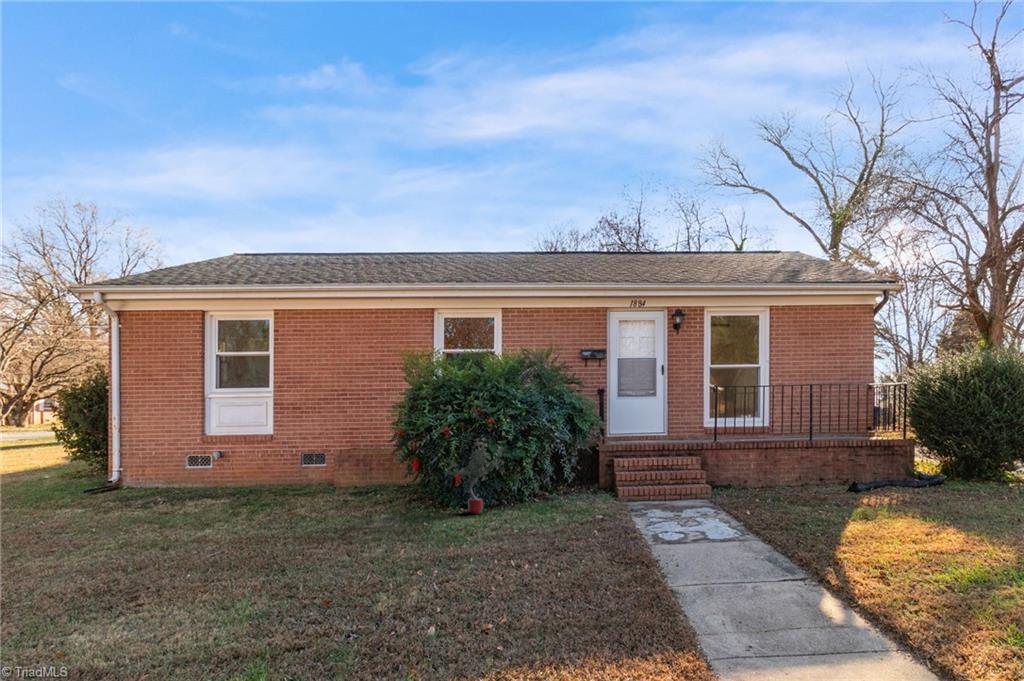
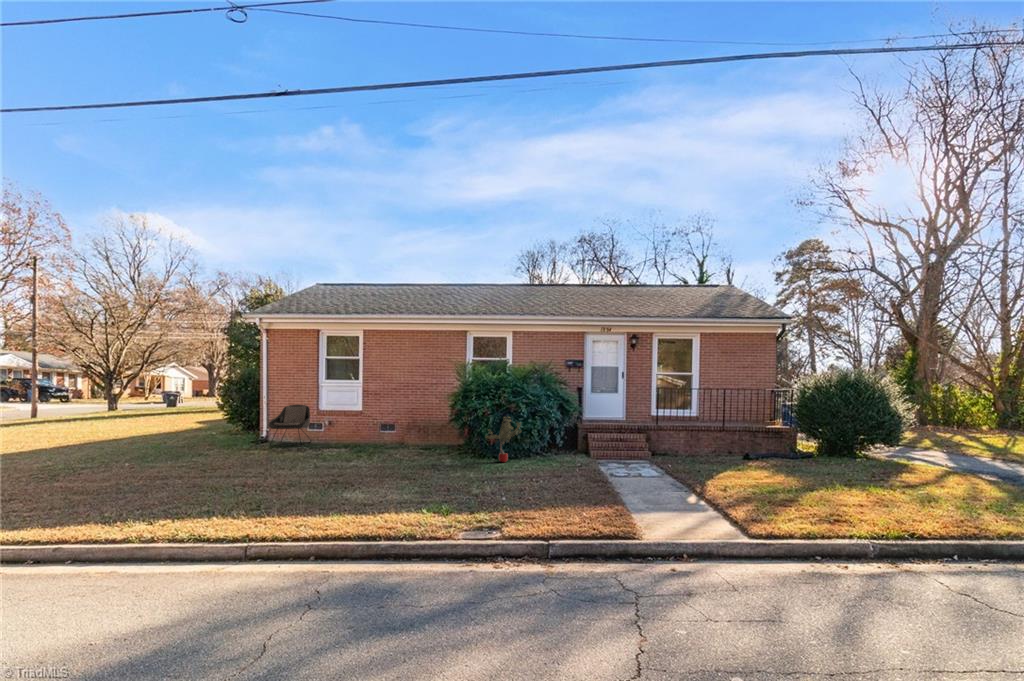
lounge chair: none [124,427,196,493] -> present [268,404,310,447]

